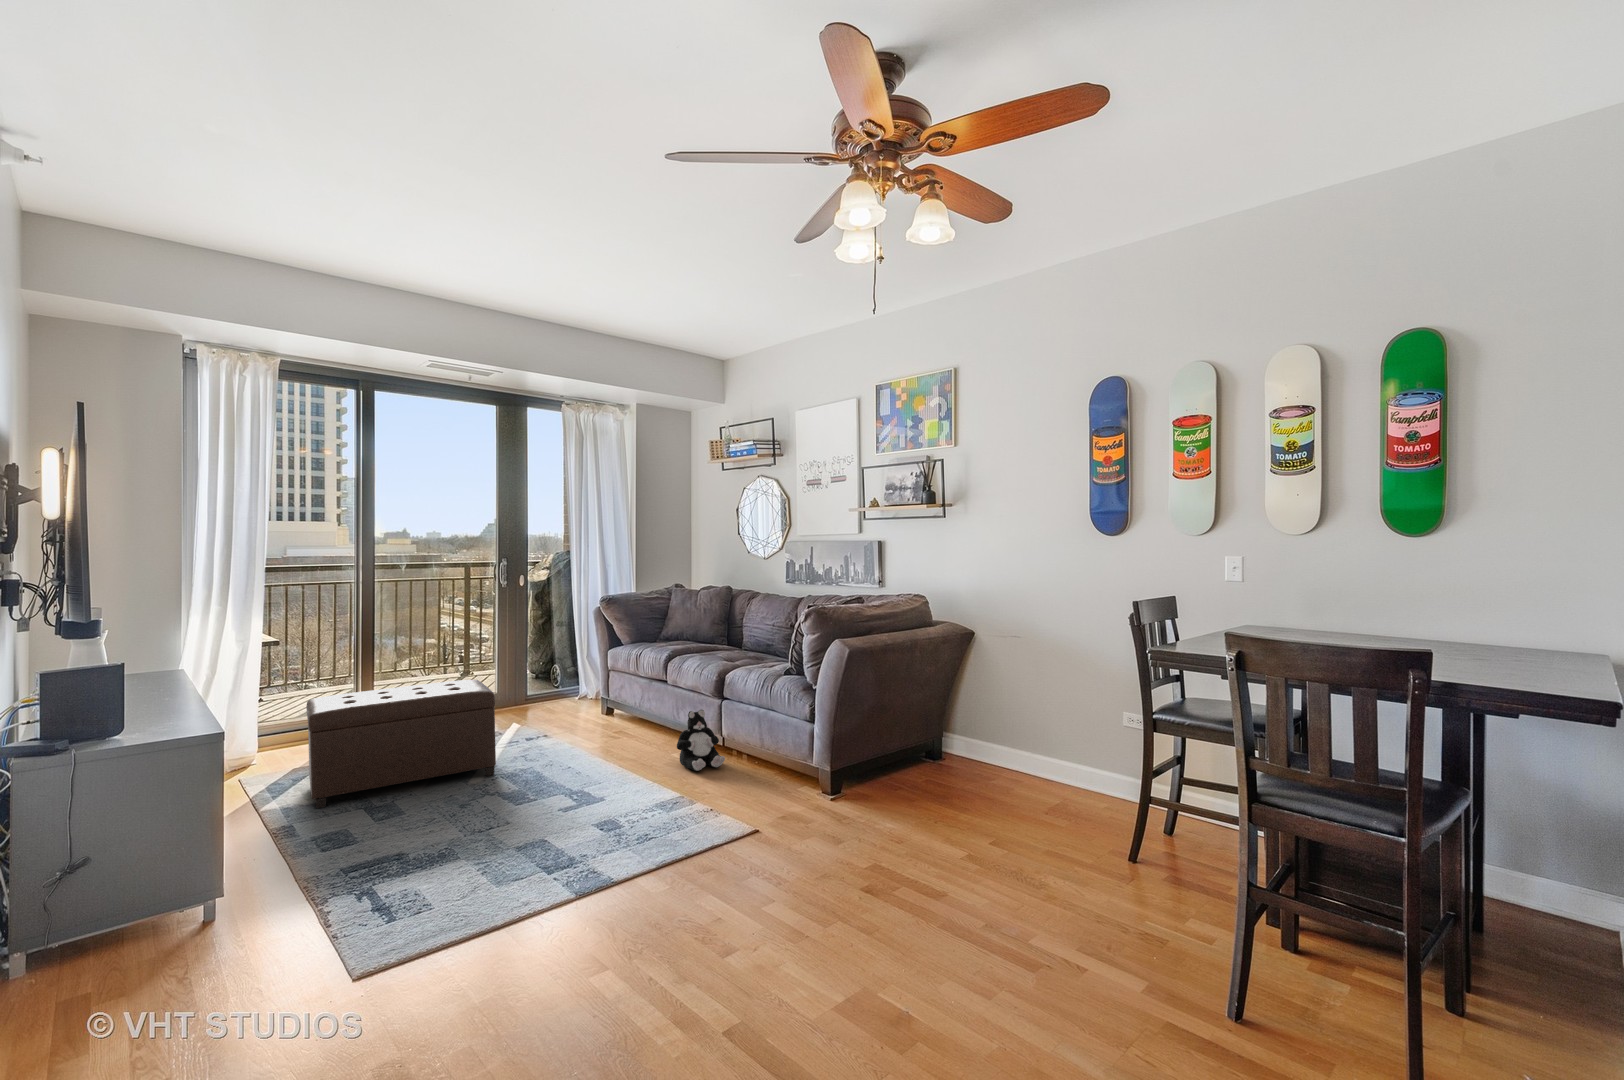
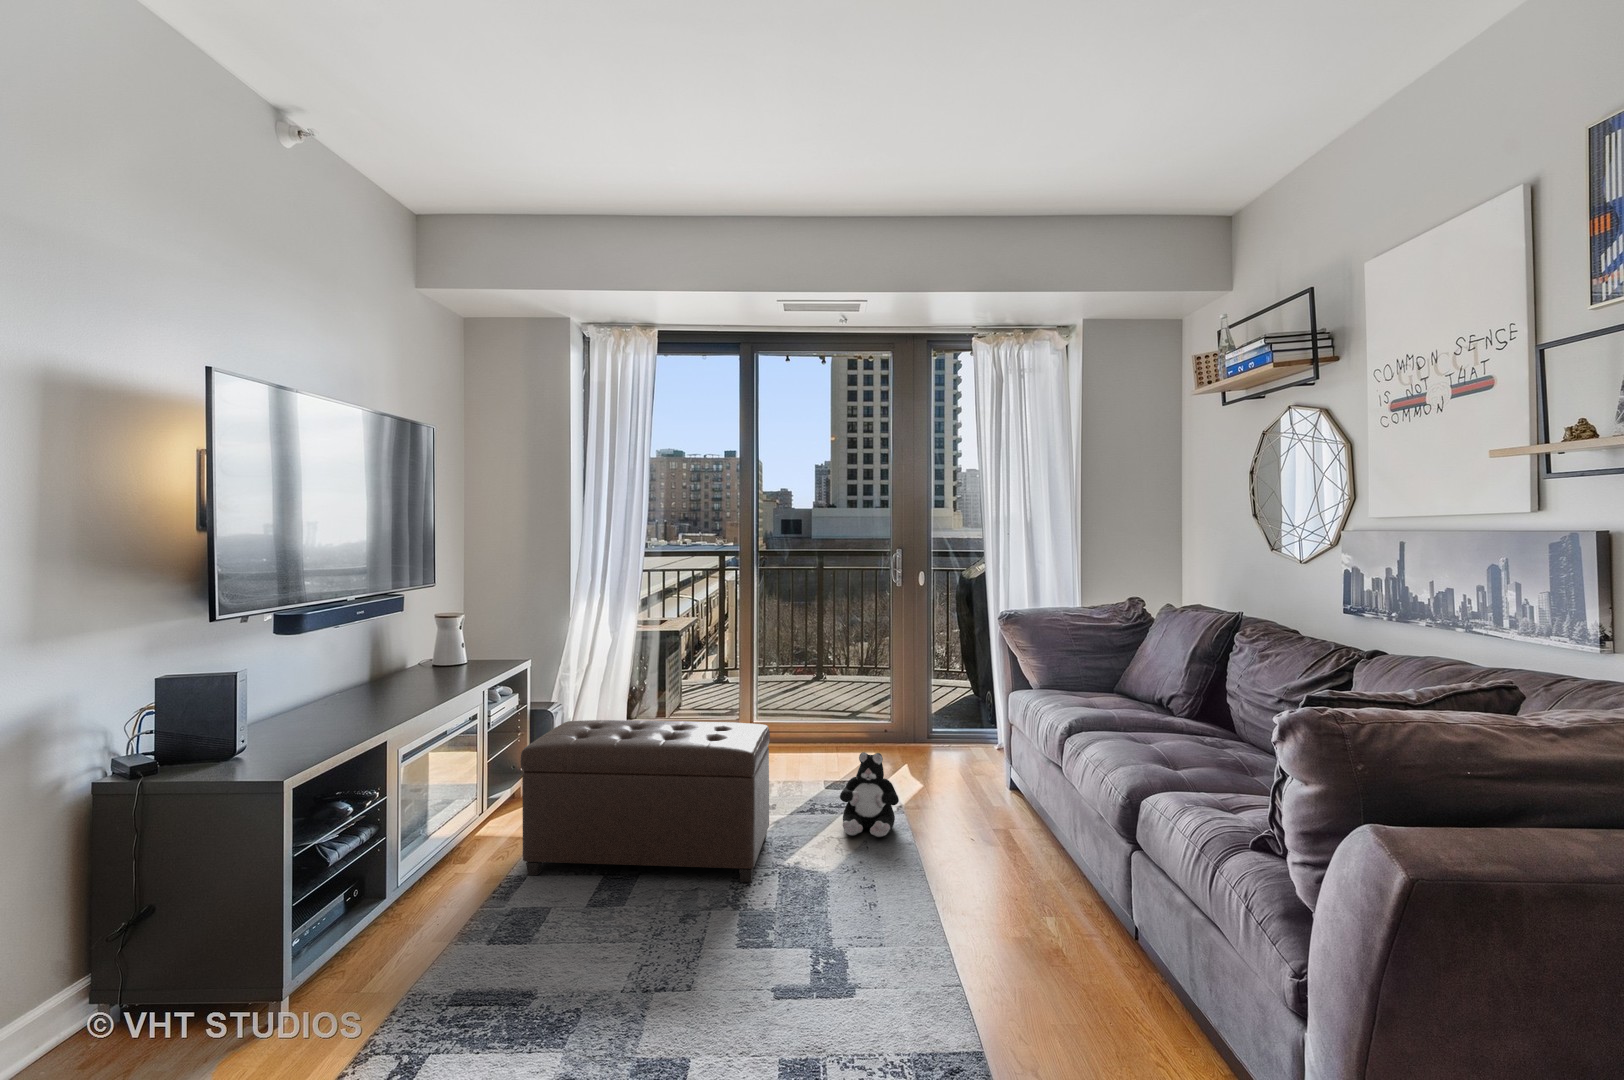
plush toy: present [677,710,725,771] -> present [840,752,899,837]

